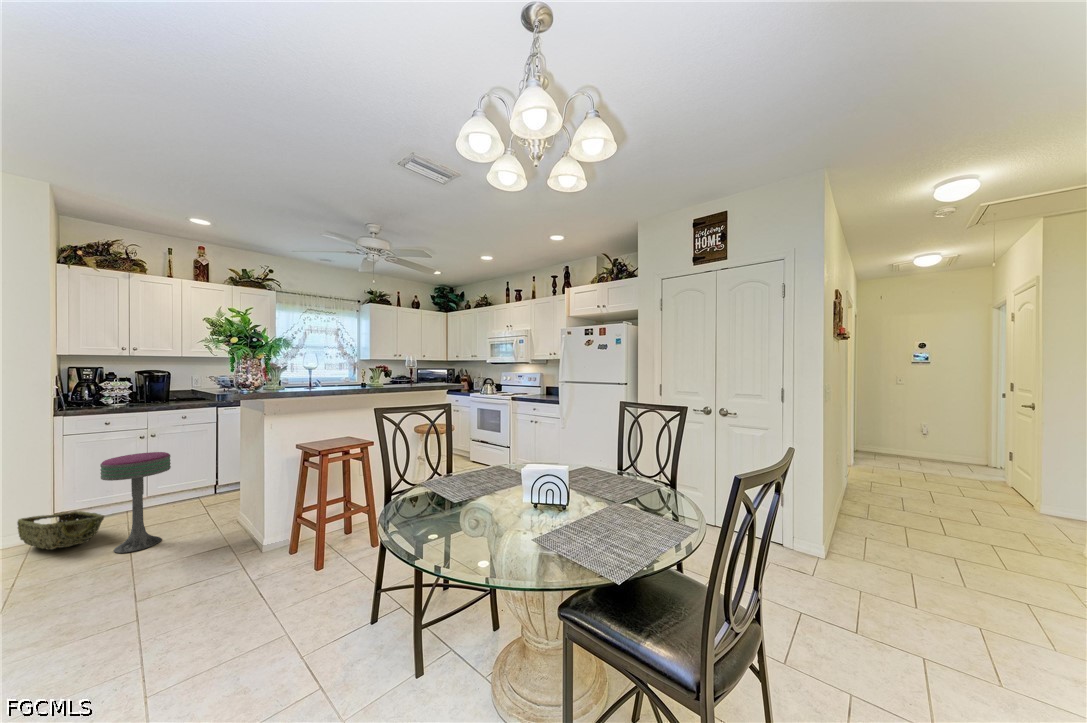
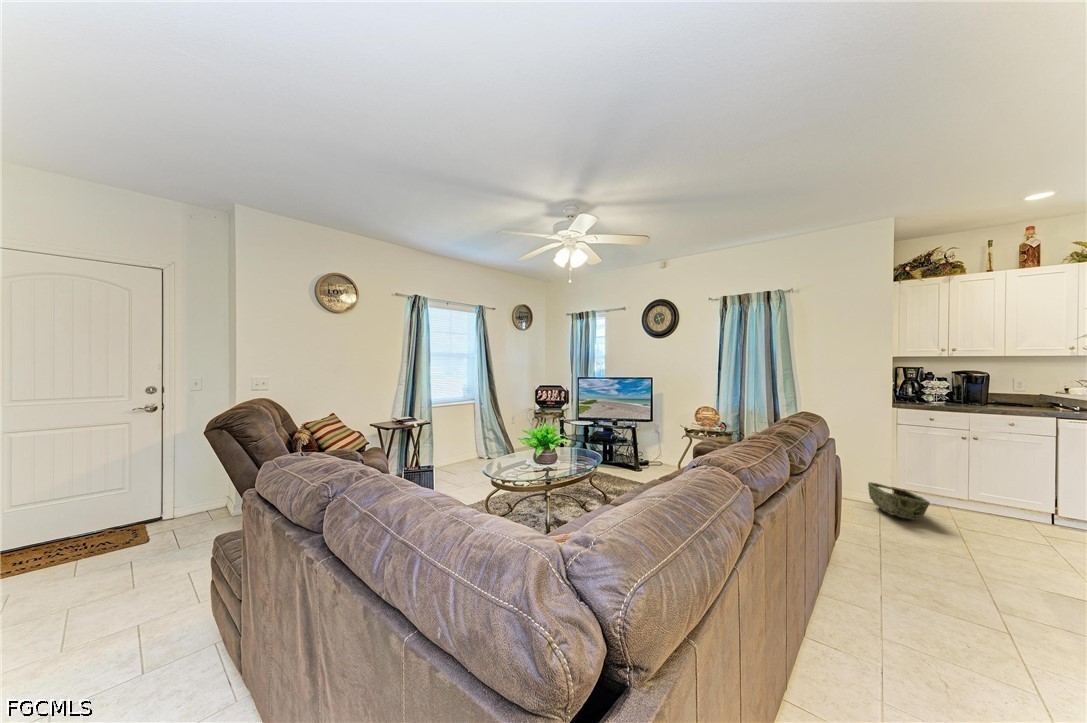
bar stool: present [100,452,171,553] -> none [929,452,997,550]

